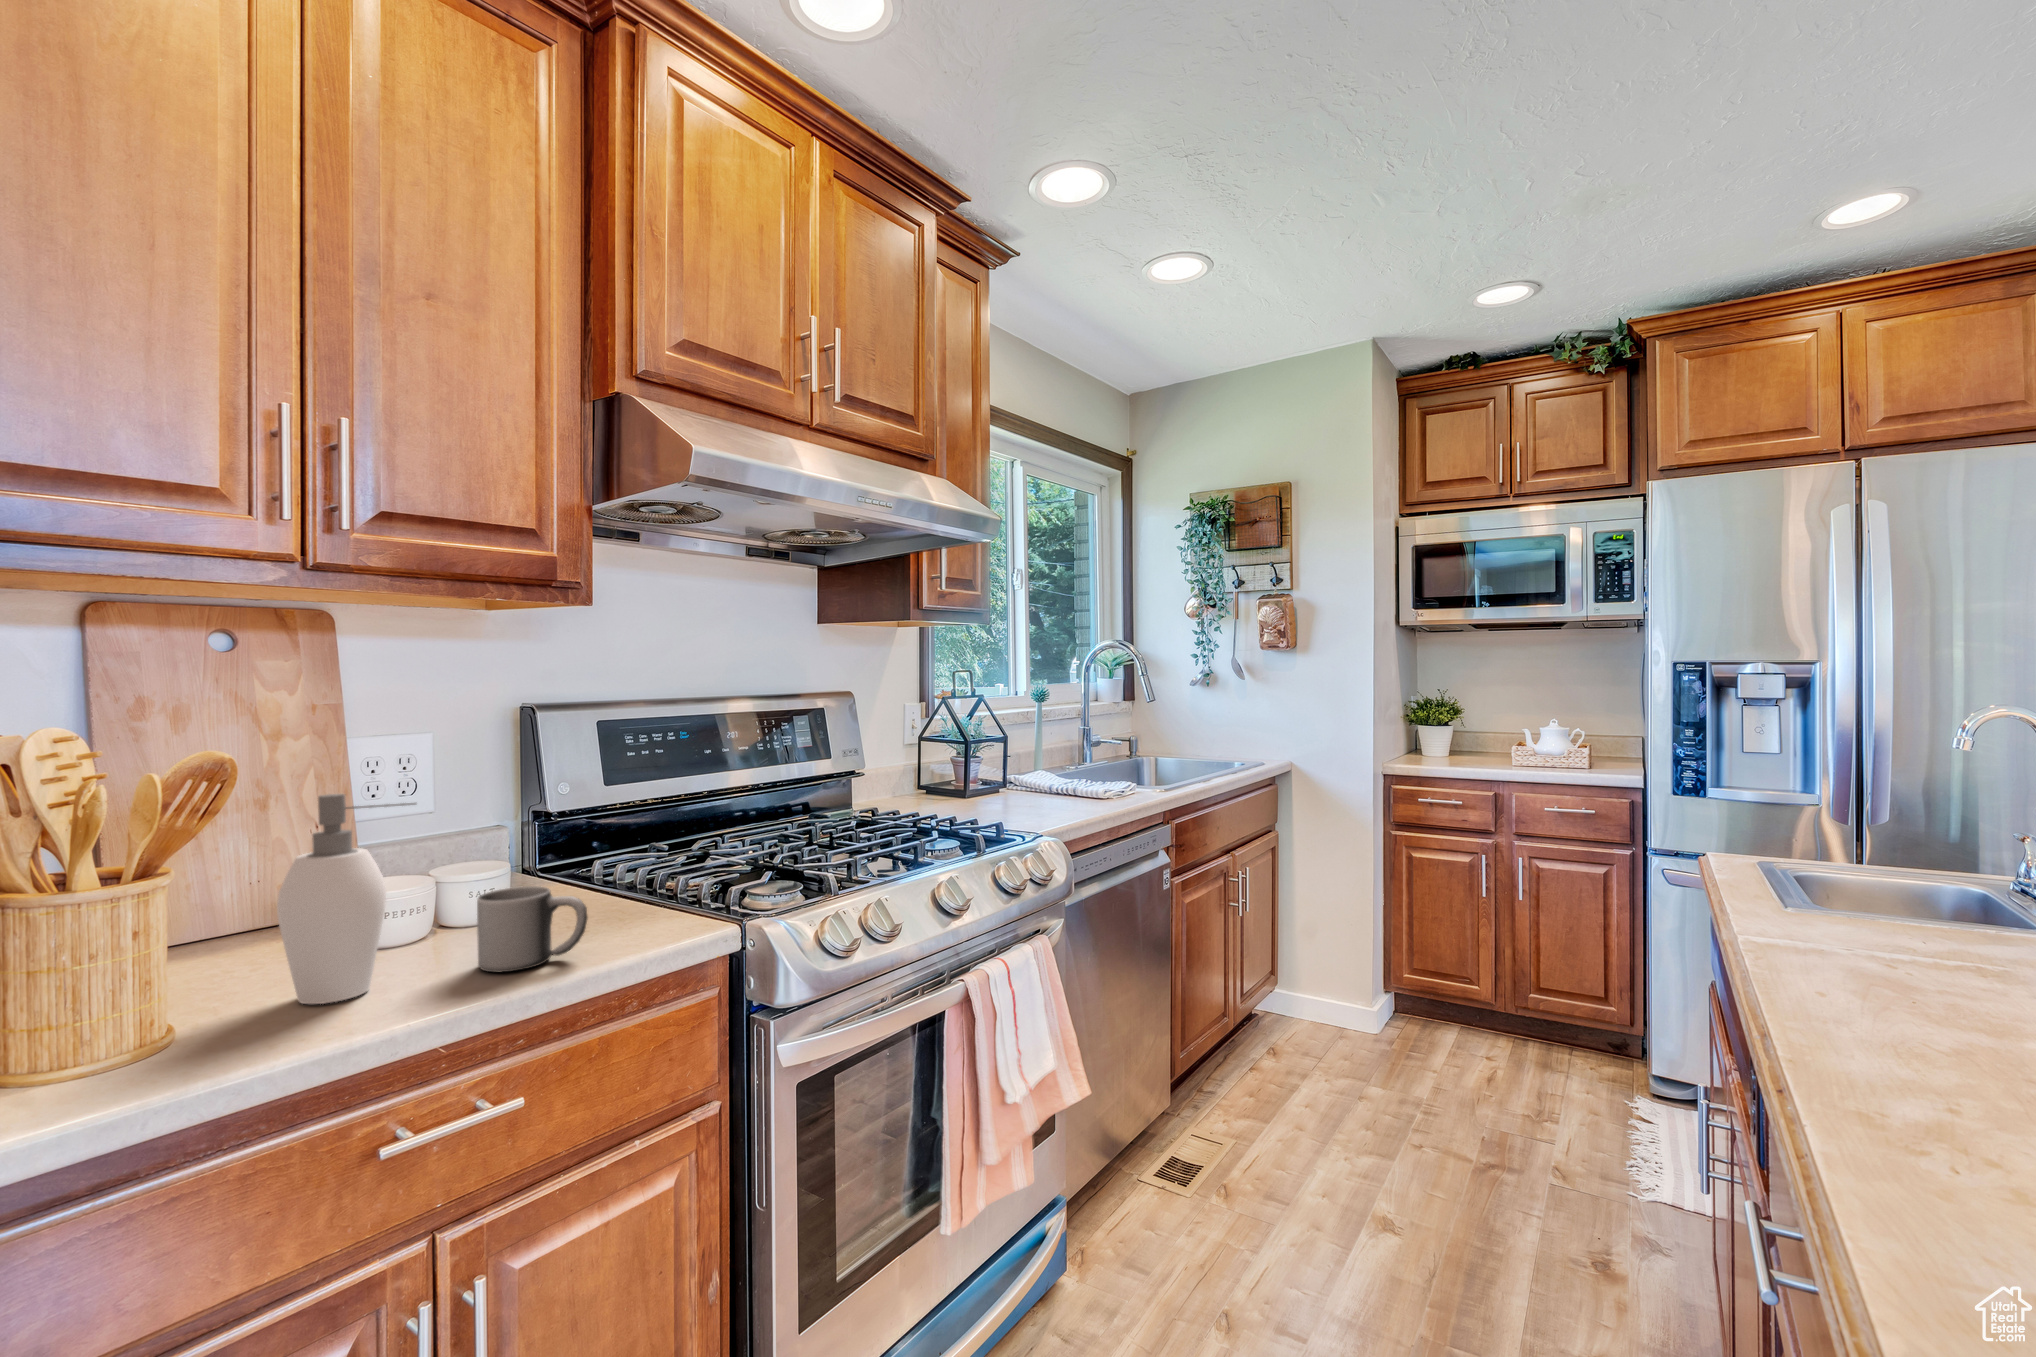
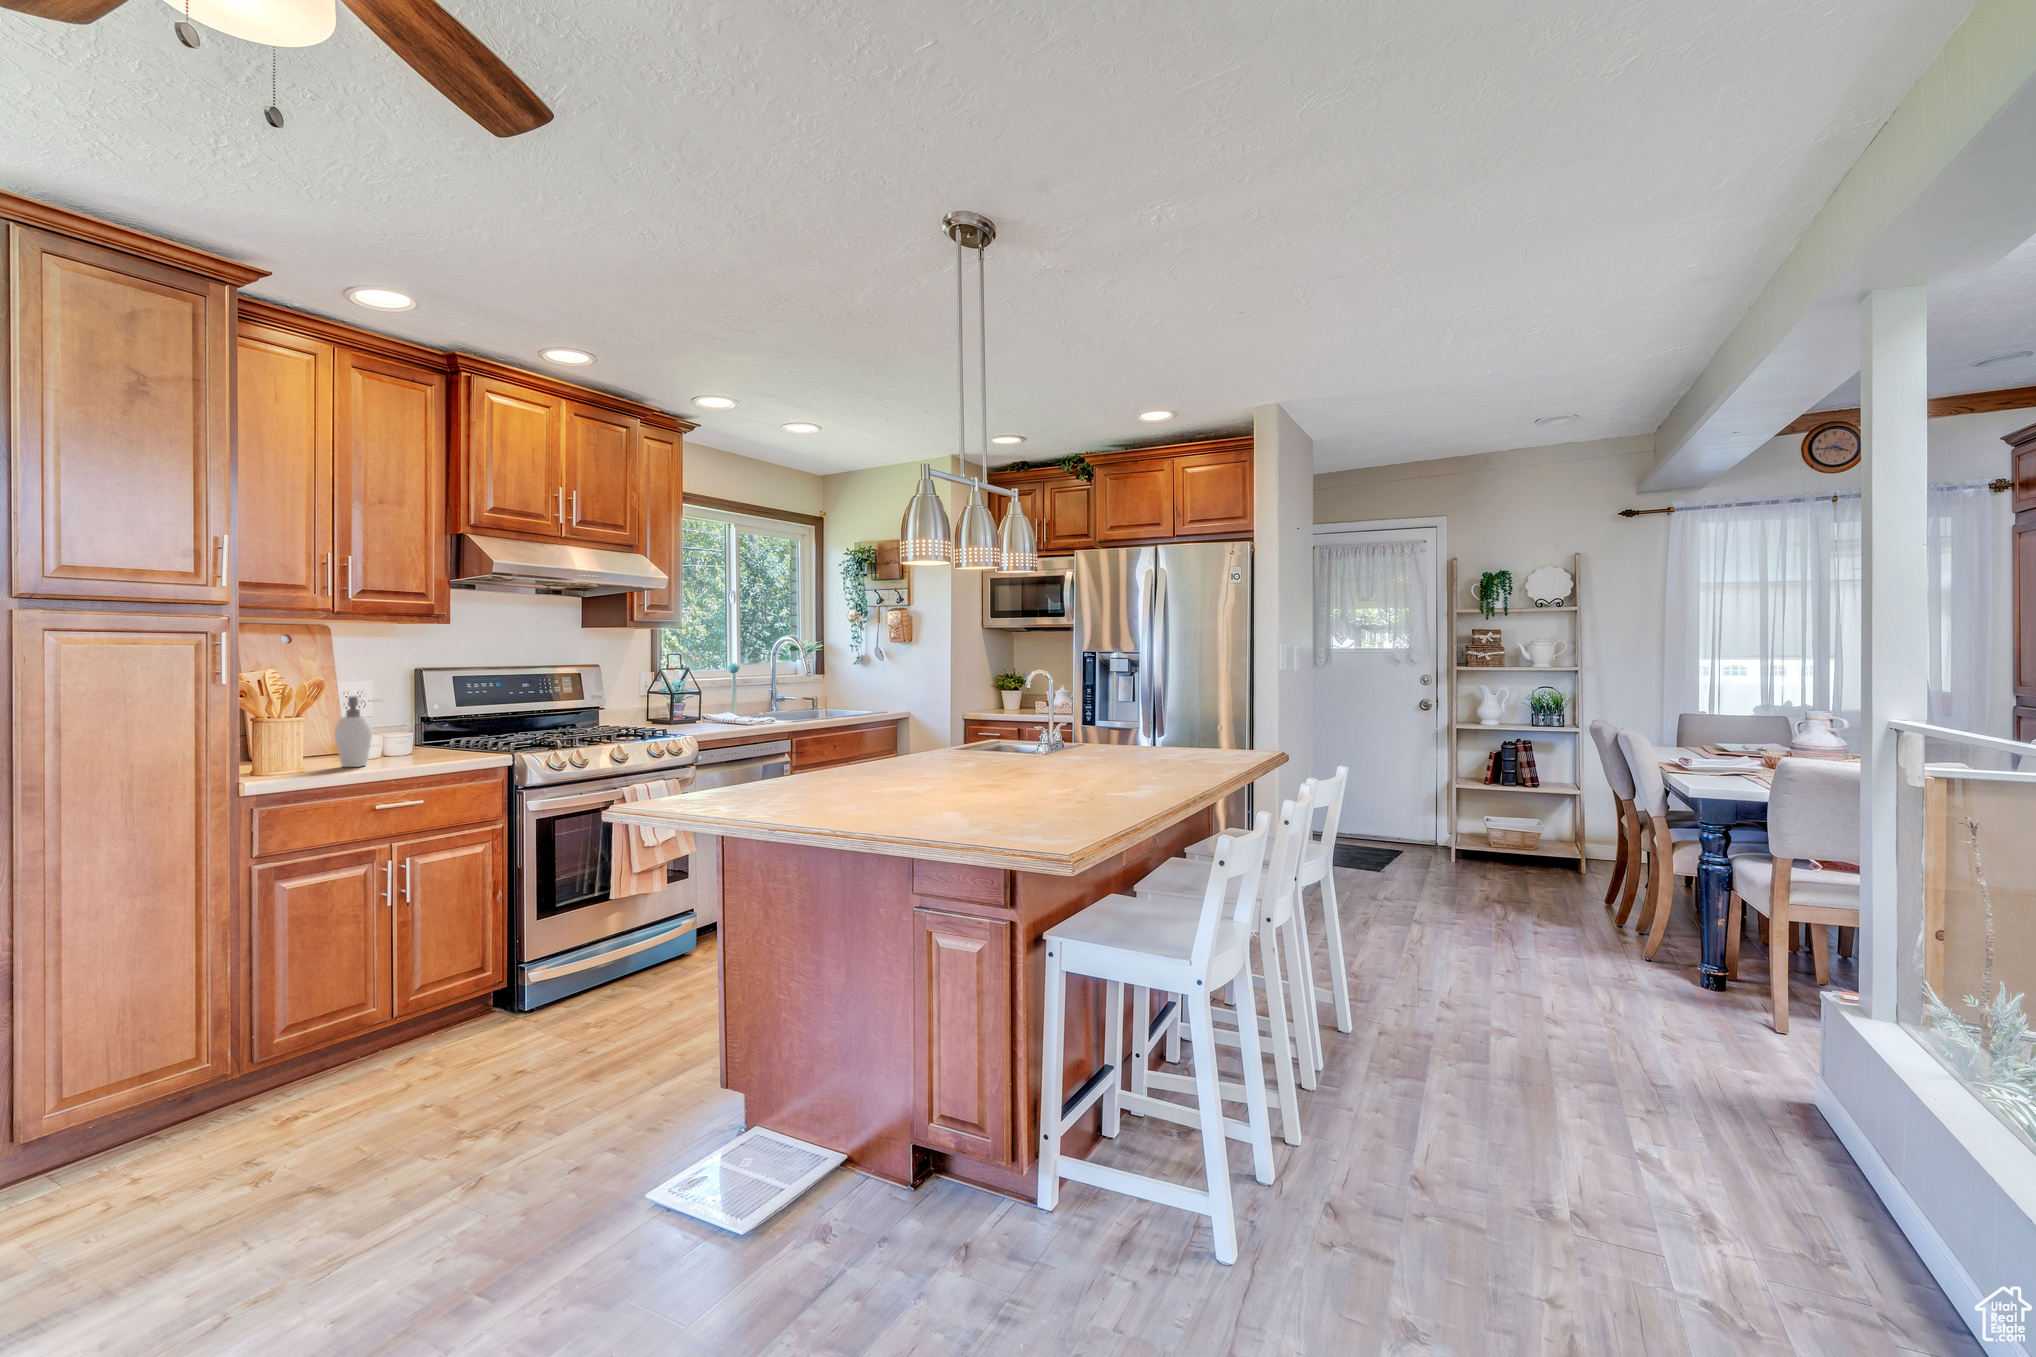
mug: present [477,886,588,972] -> none [405,735,448,763]

